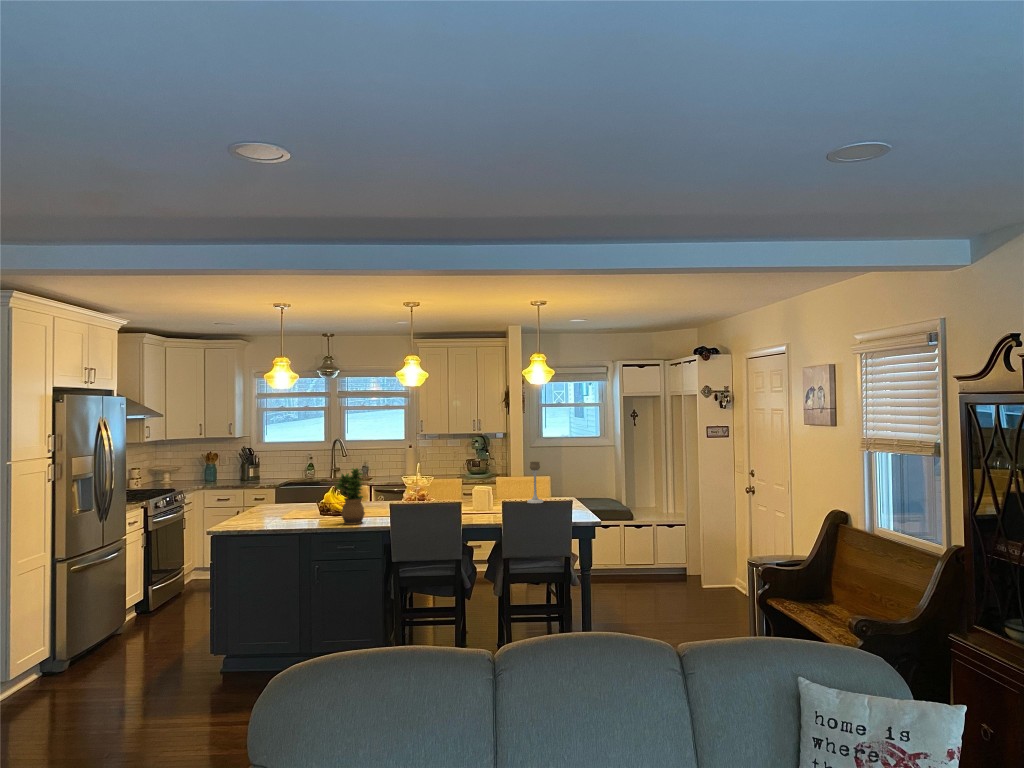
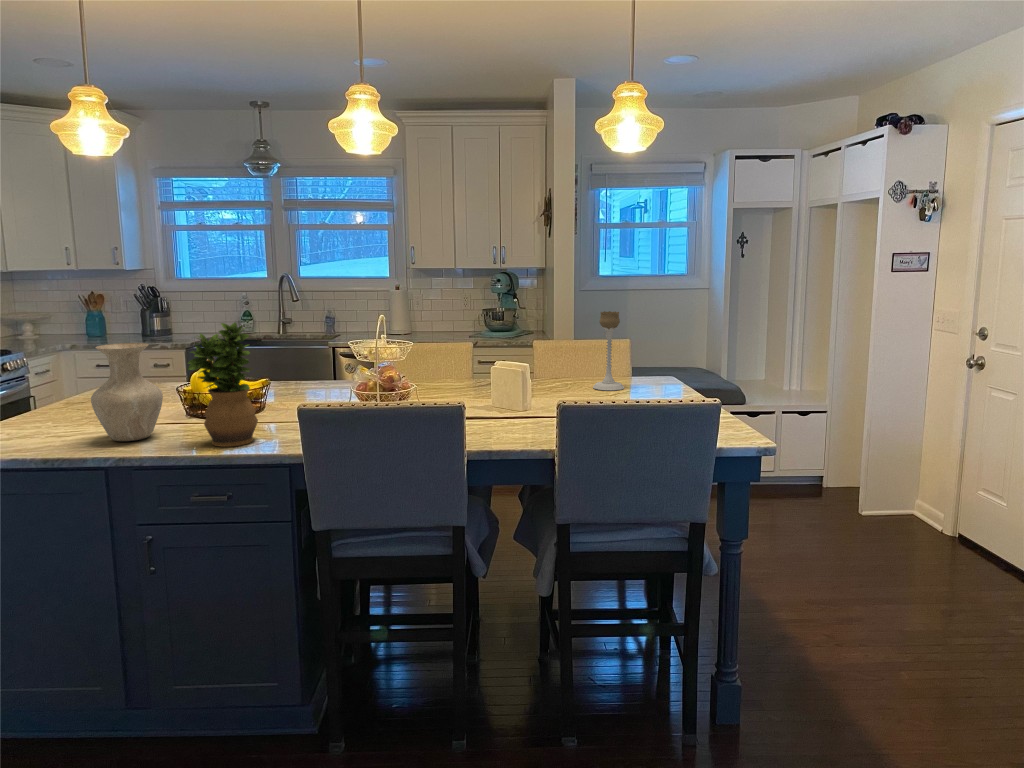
vase: none [288,478,319,524] -> present [91,343,163,441]

